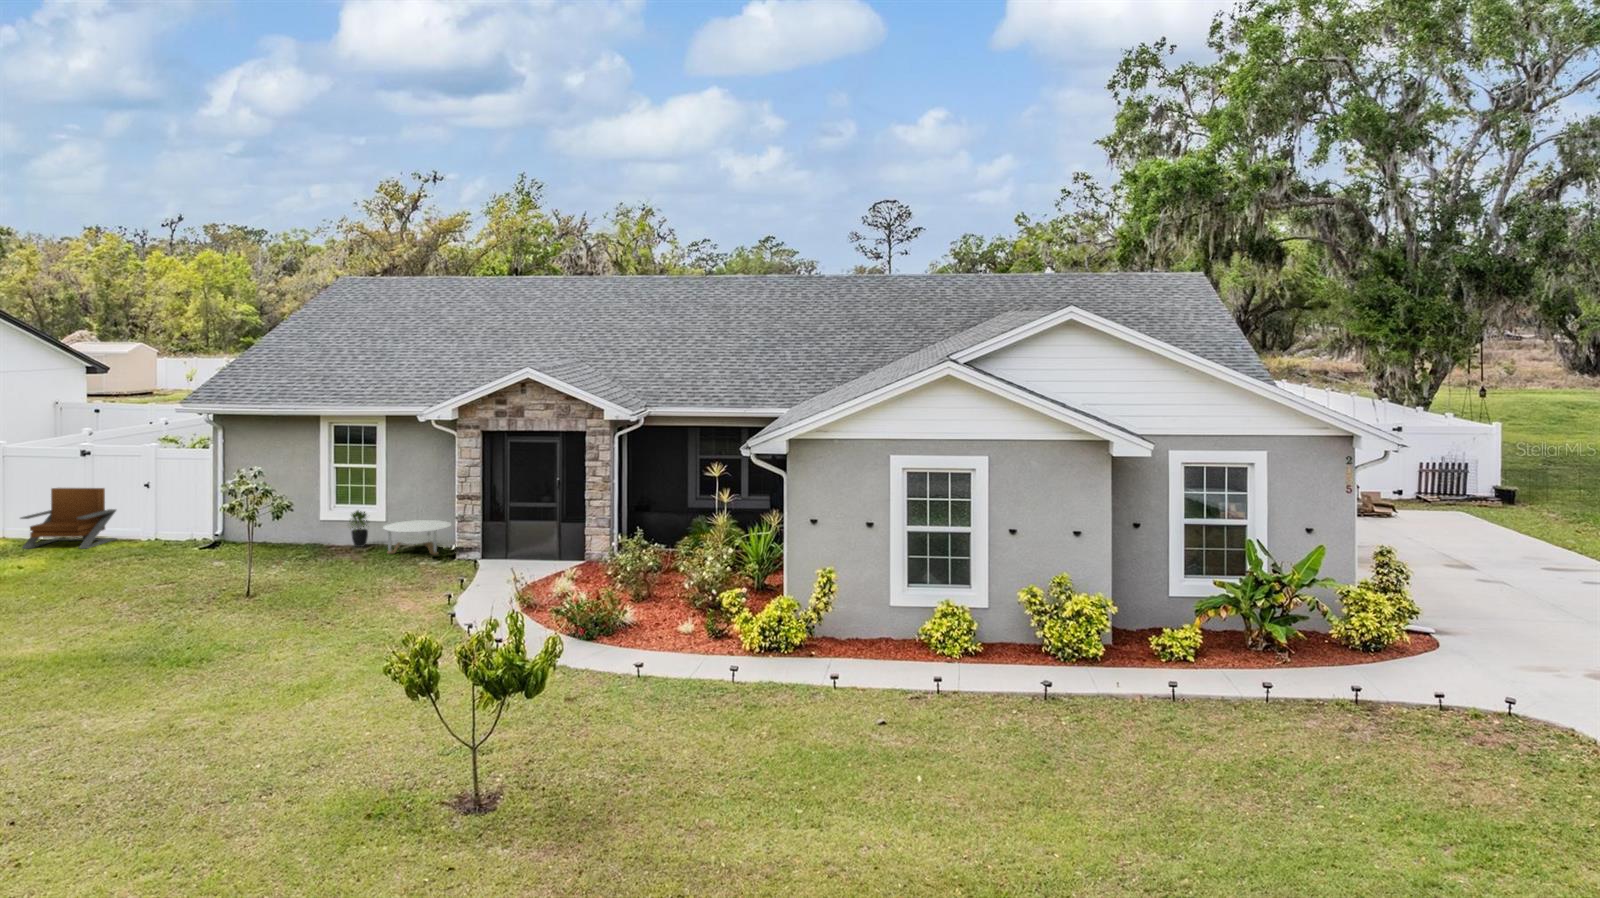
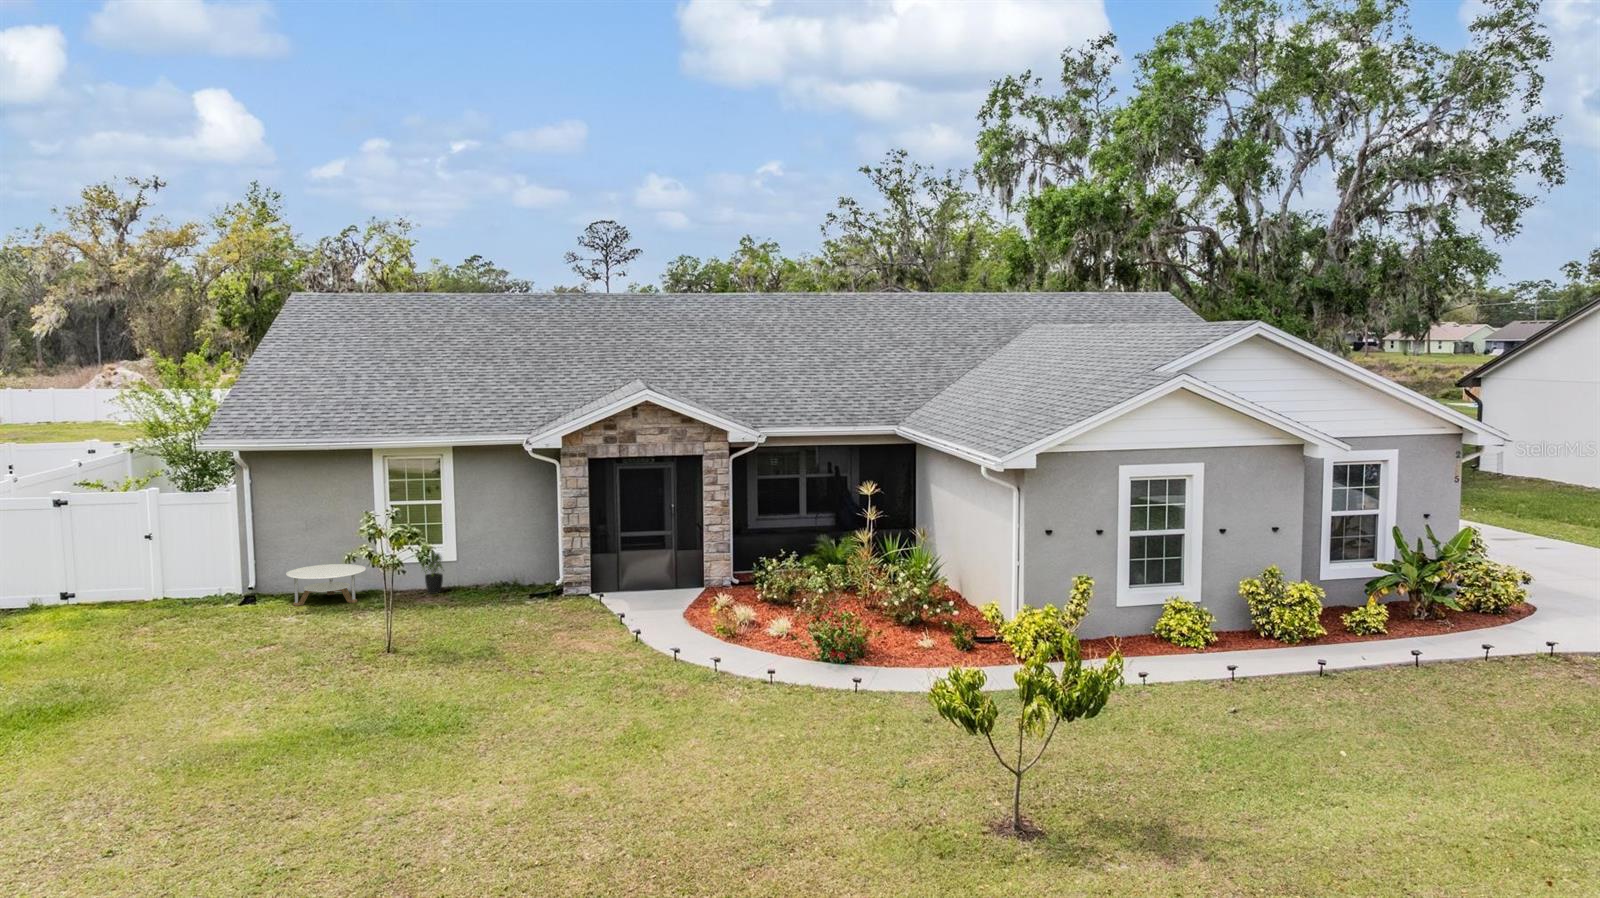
lounge chair: present [21,488,116,549] -> none [10,543,116,623]
round table: present [383,520,451,555] -> present [286,564,366,606]

